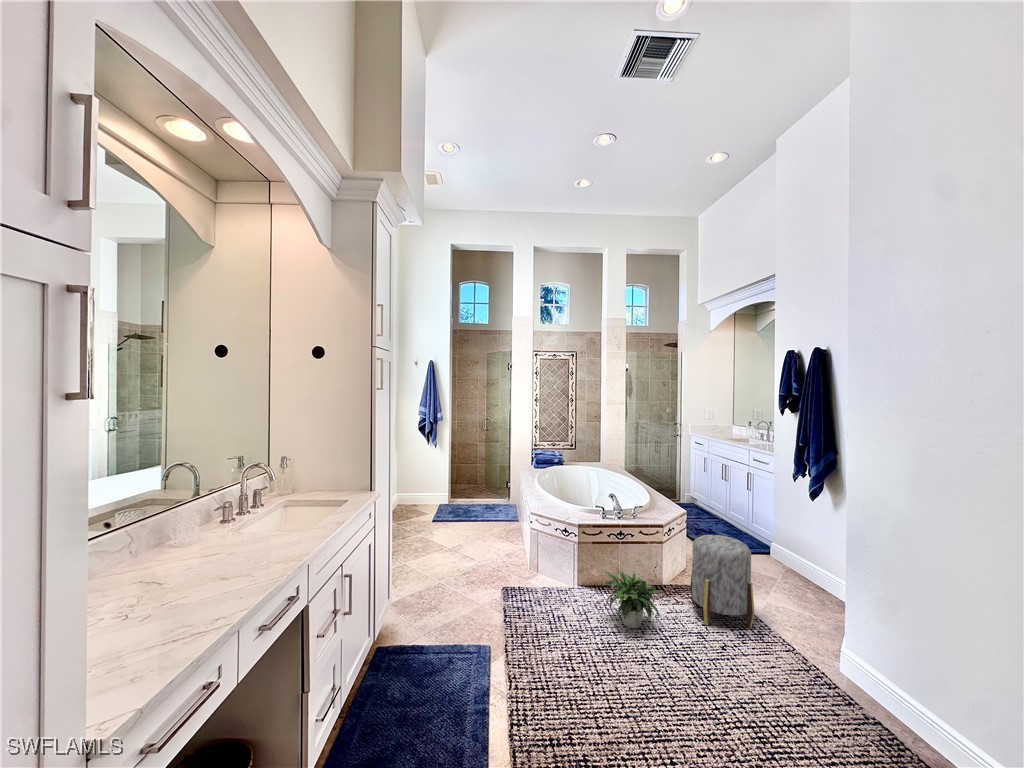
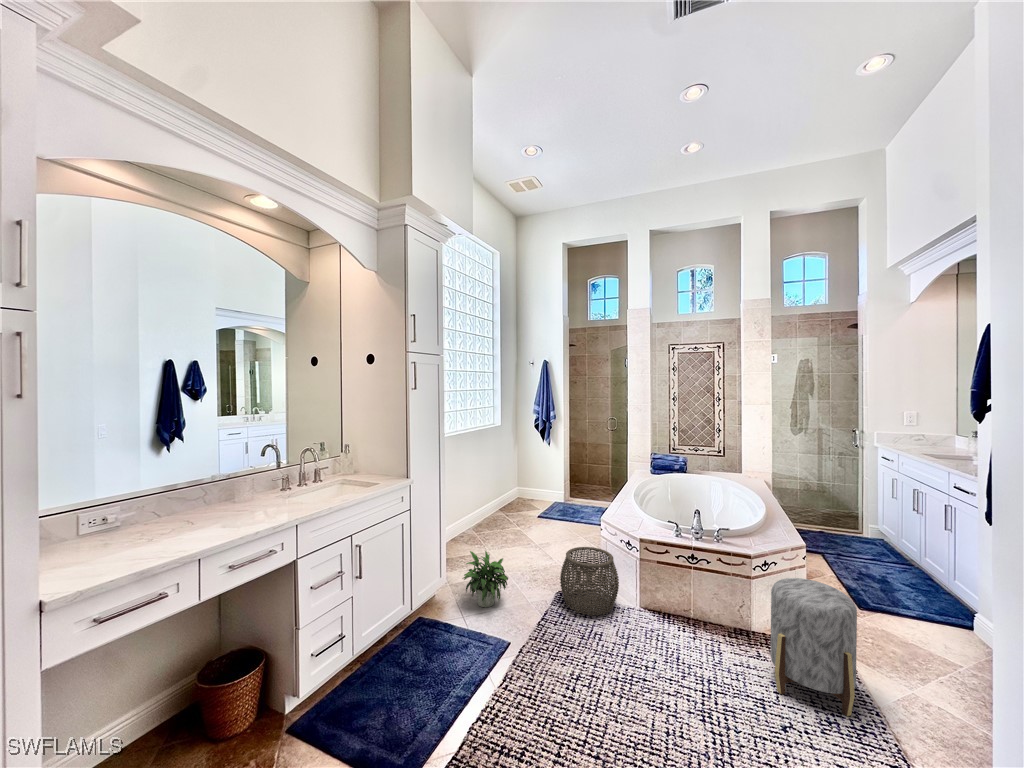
woven basket: none [508,540,563,604] -> present [560,547,619,616]
potted plant: present [595,568,660,628] -> present [464,551,508,607]

